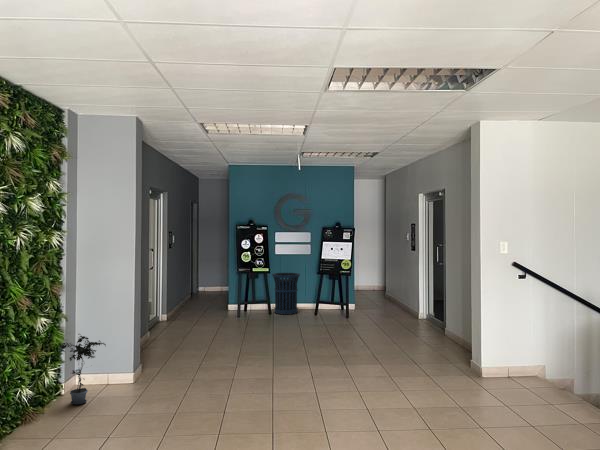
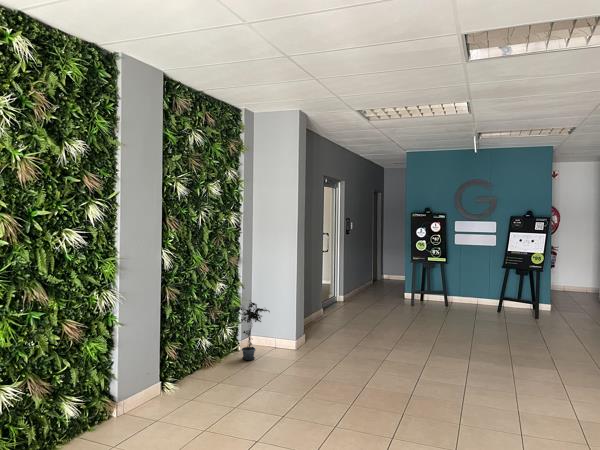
trash can: present [272,273,300,315] -> none [450,264,481,307]

